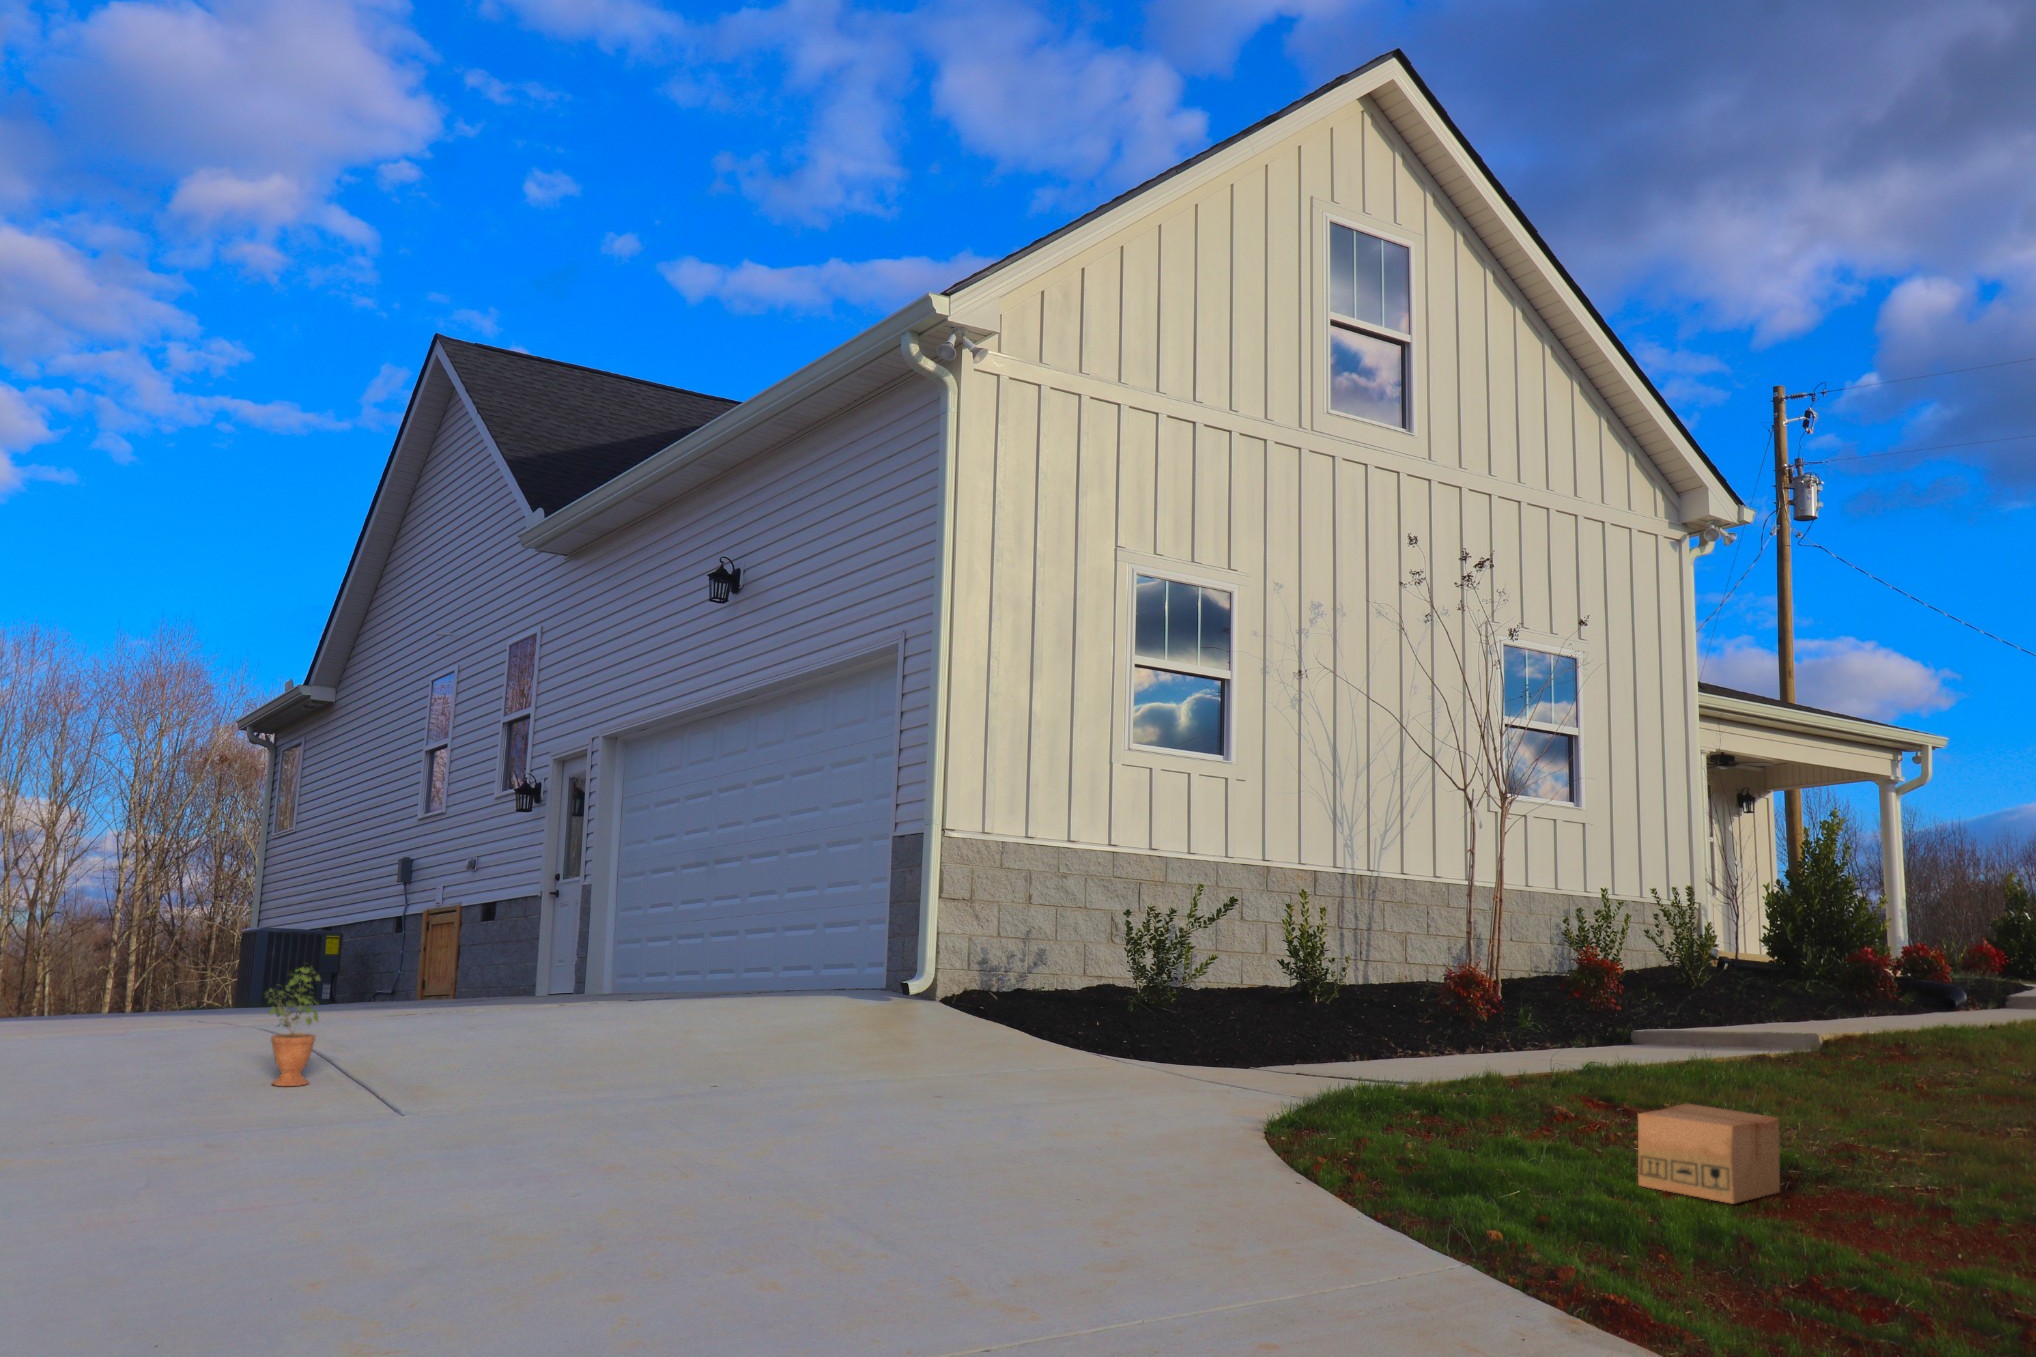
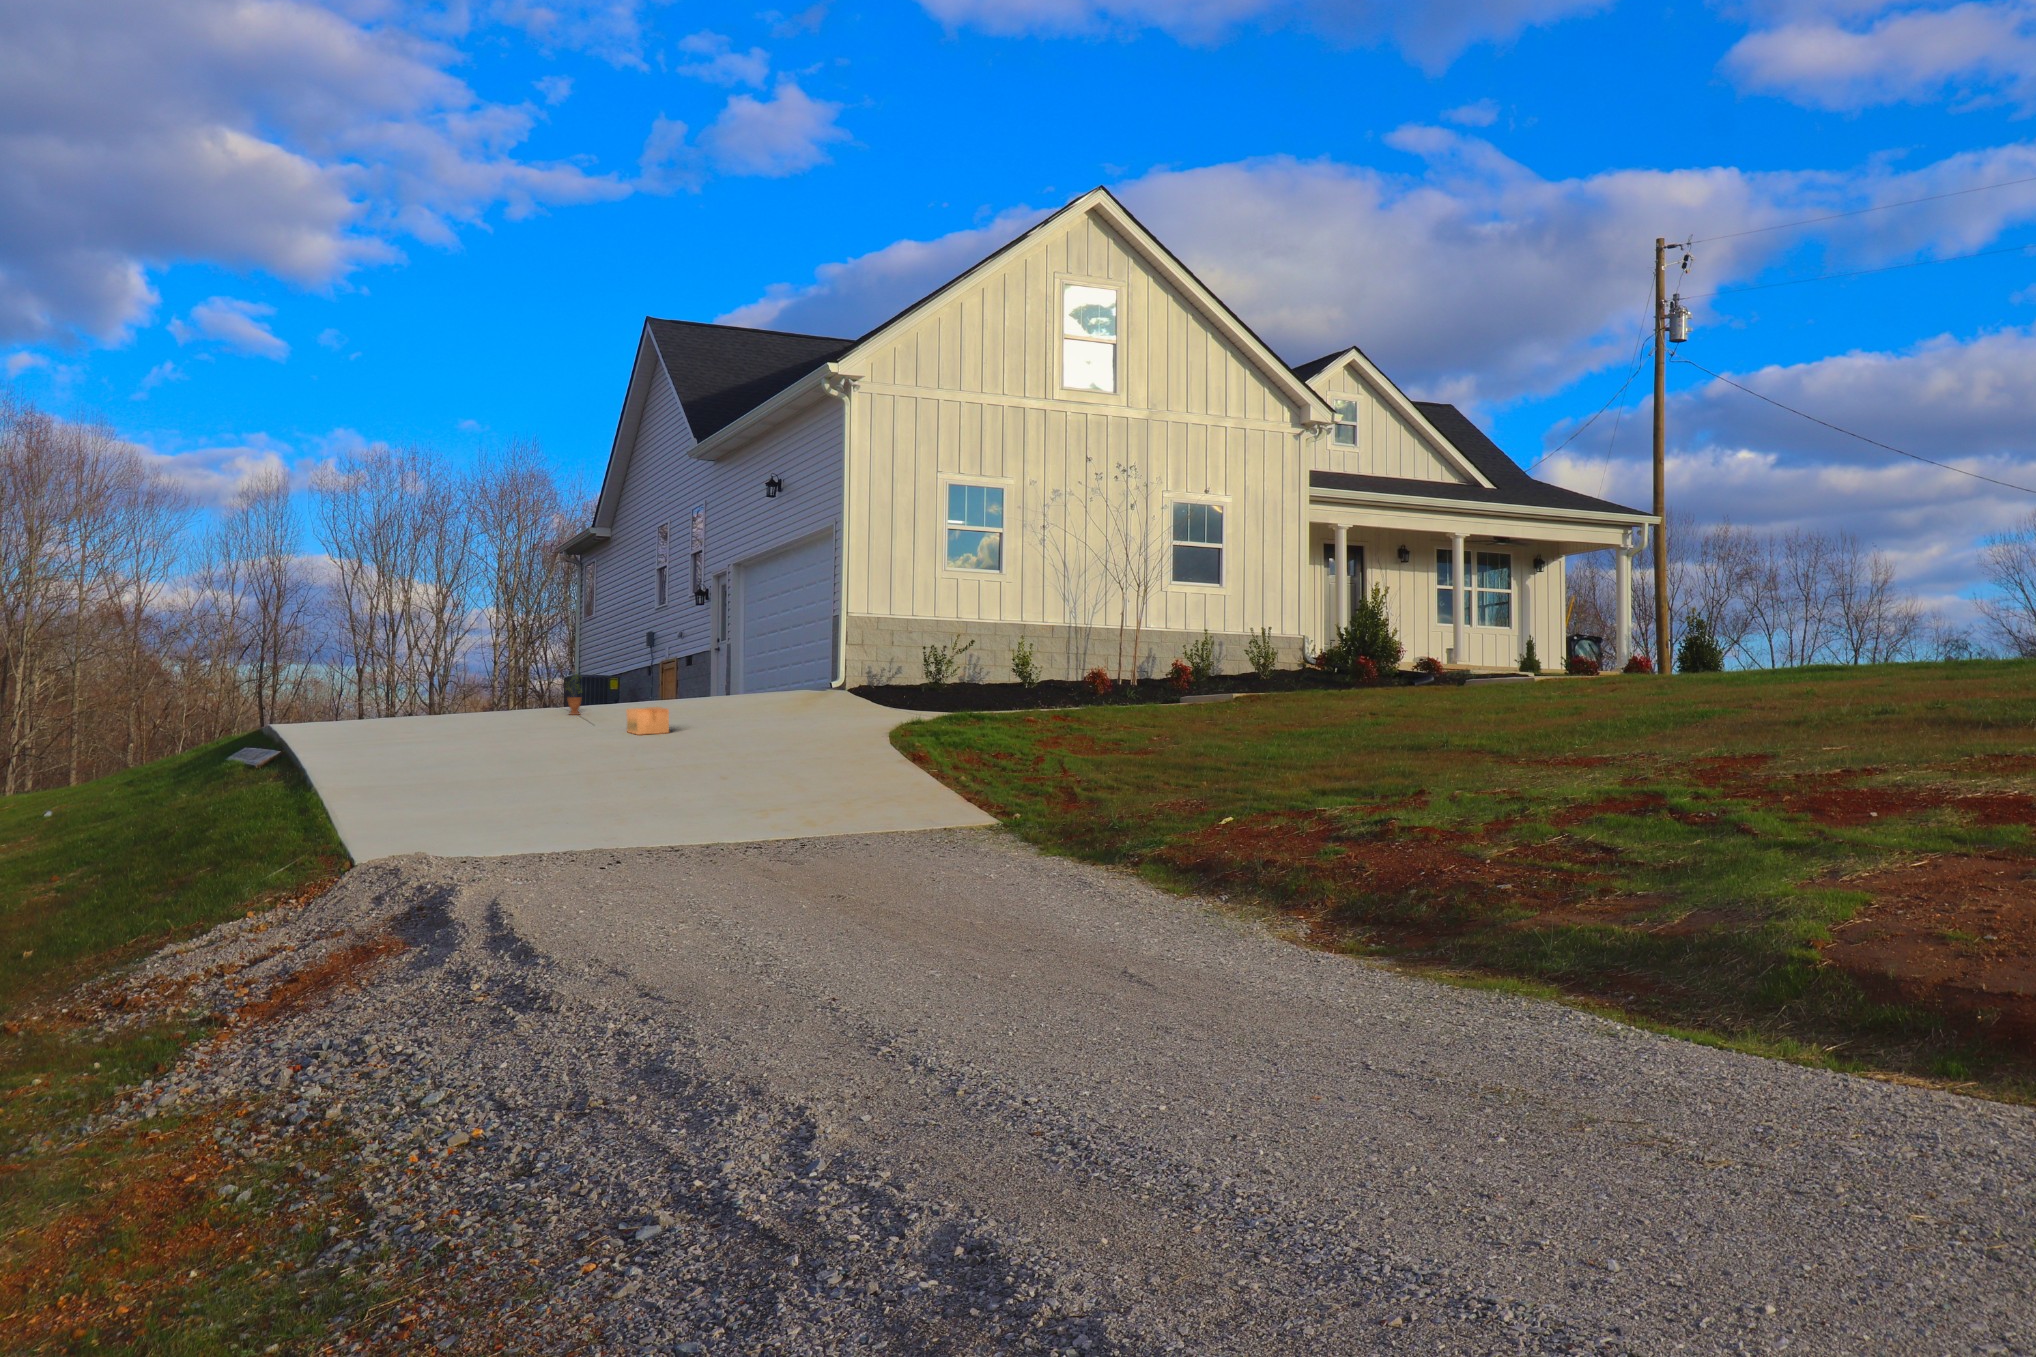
cardboard box: present [1638,1104,1780,1204] -> present [626,707,669,735]

